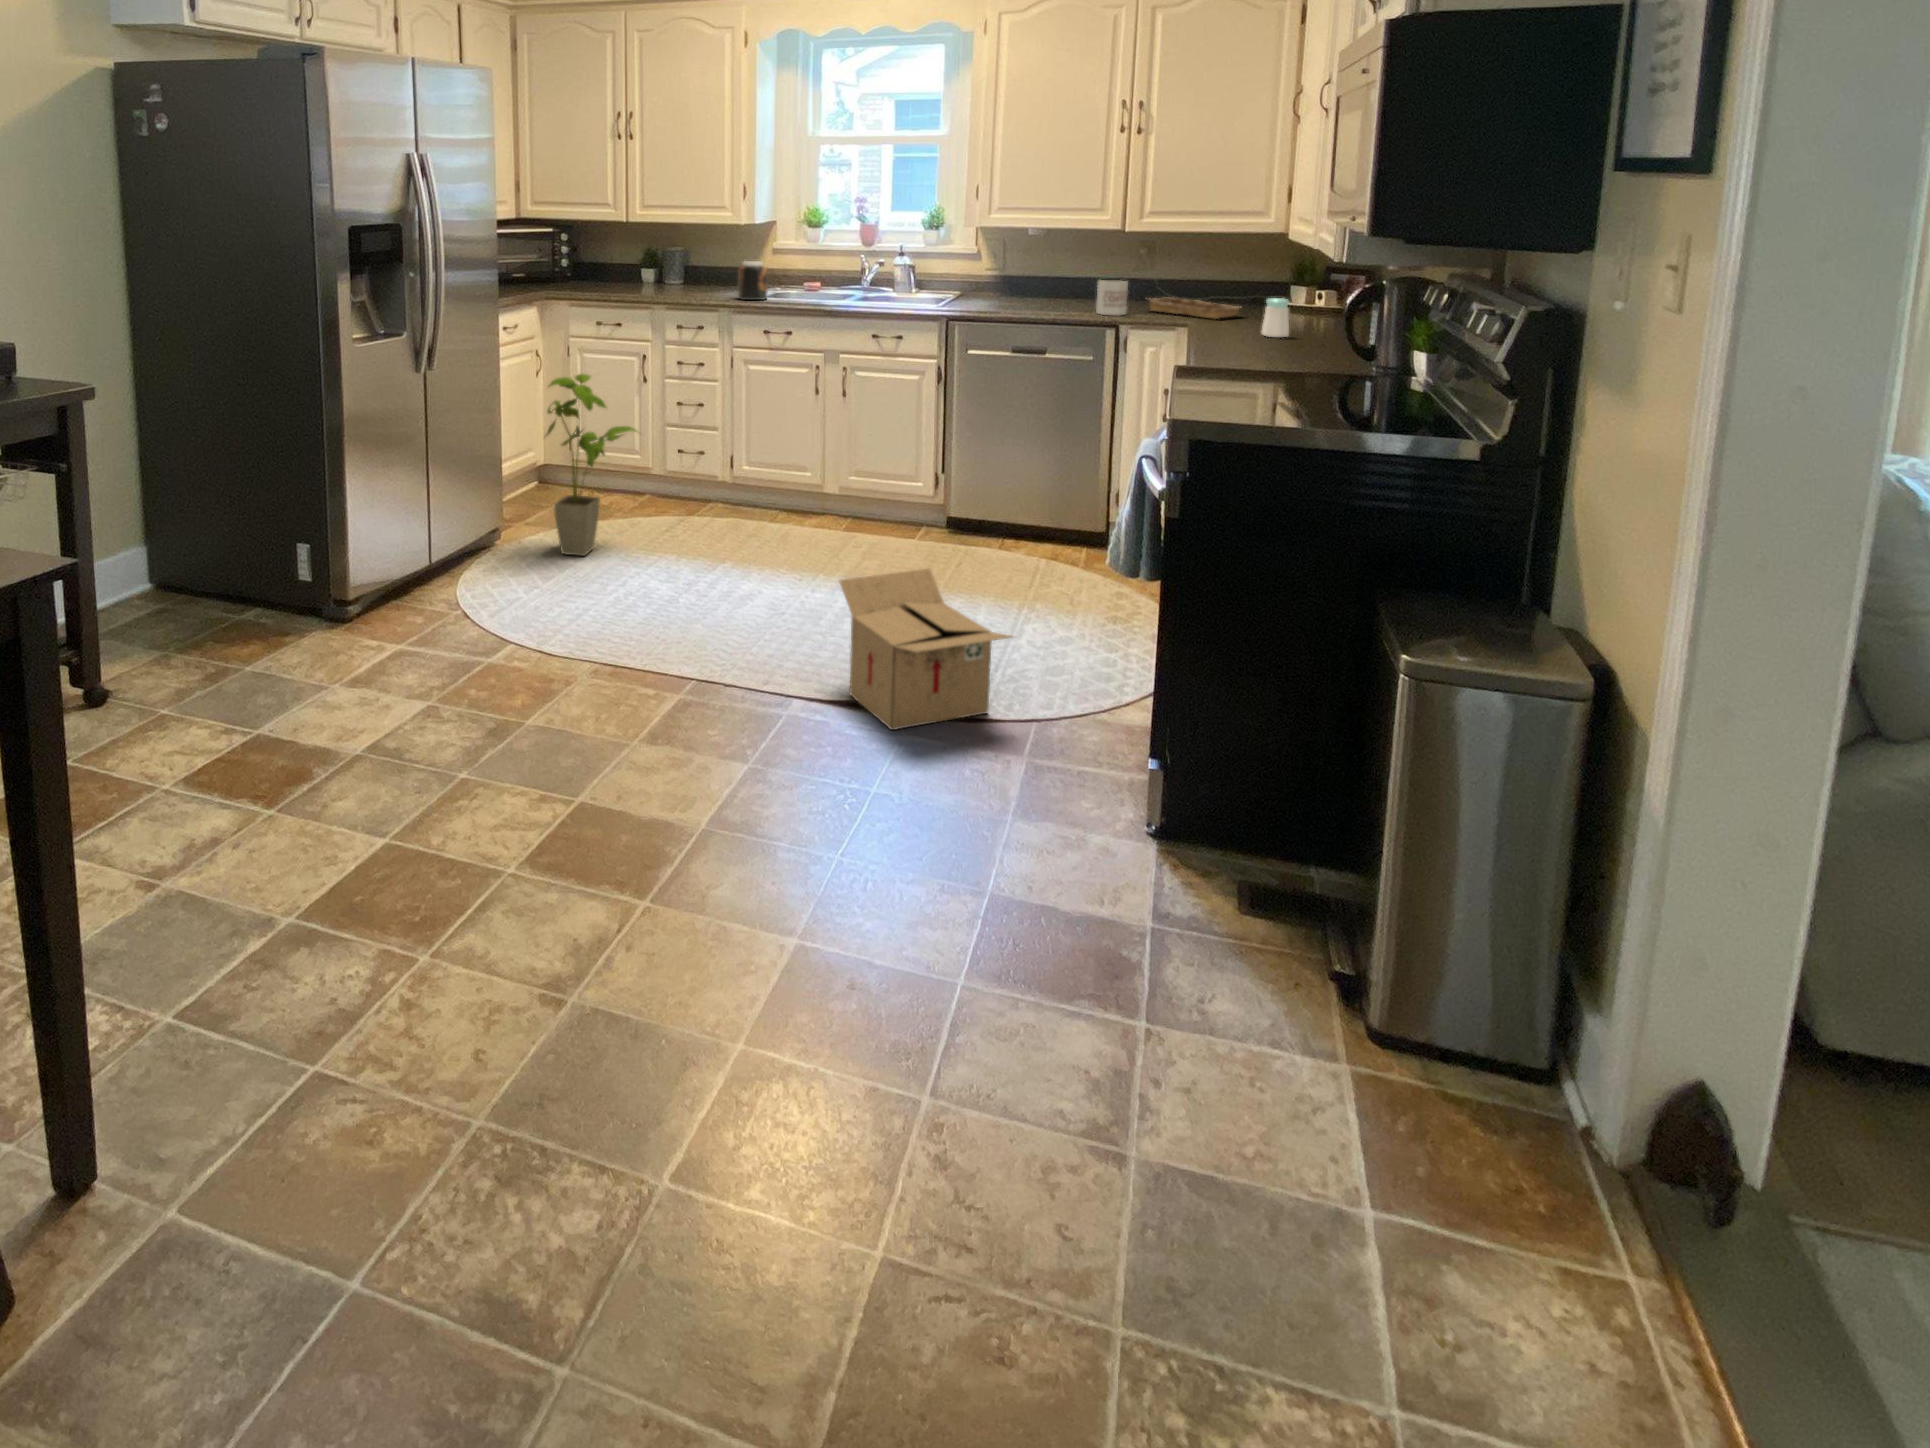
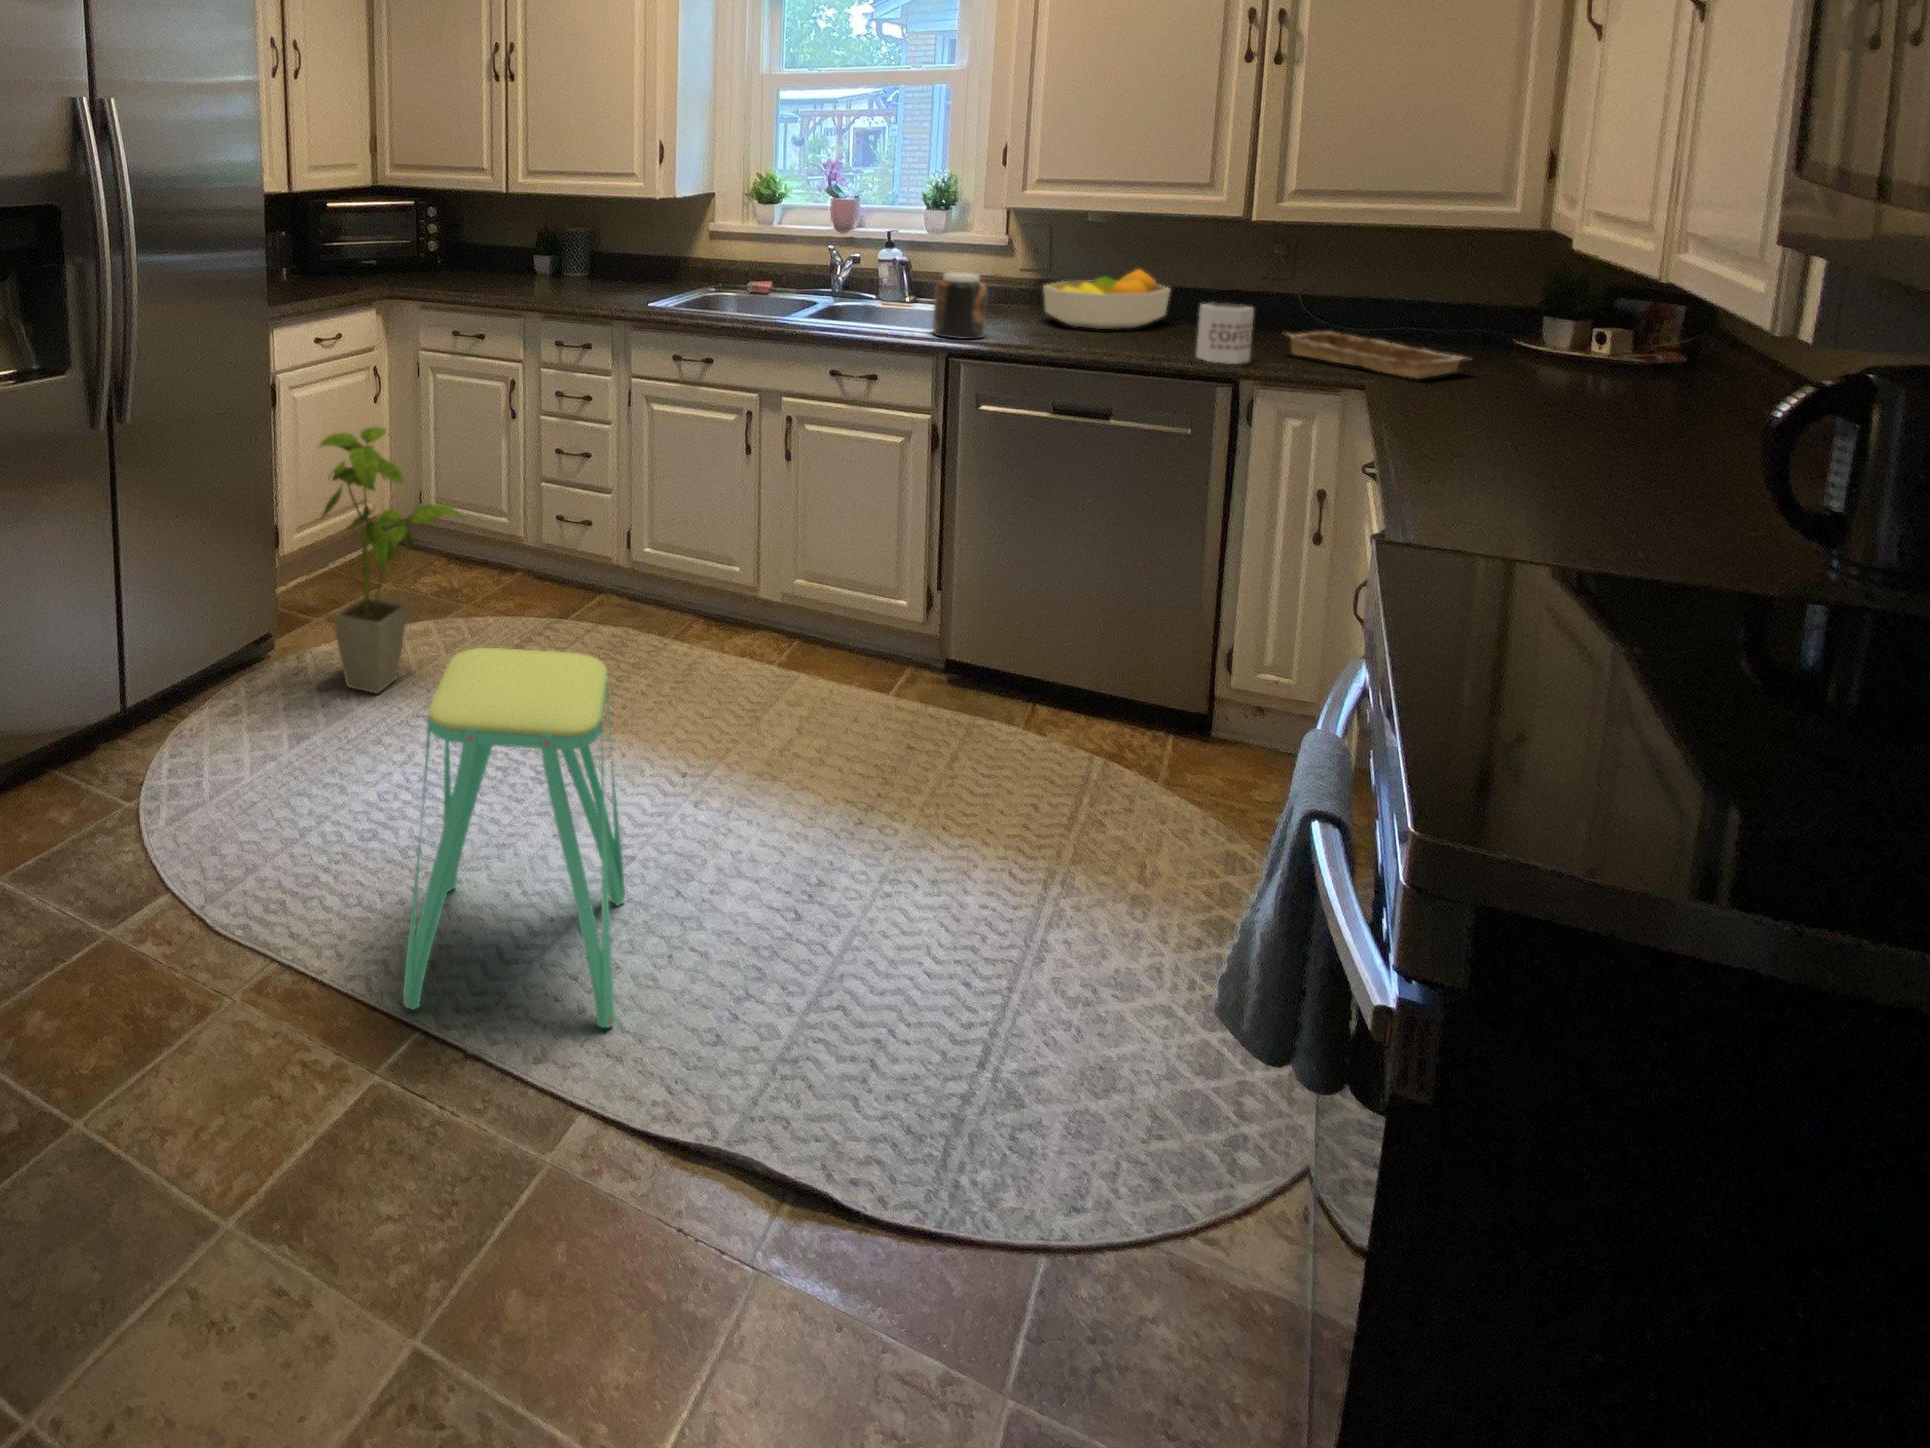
jar: present [738,261,768,300] -> present [933,272,987,339]
fruit bowl: none [1003,265,1081,303] -> present [1043,269,1170,329]
salt shaker: present [1262,298,1289,338] -> none [1522,363,1585,438]
stool: none [675,478,799,674] -> present [403,648,625,1028]
cardboard box: present [840,569,1012,730] -> none [677,865,1007,1246]

